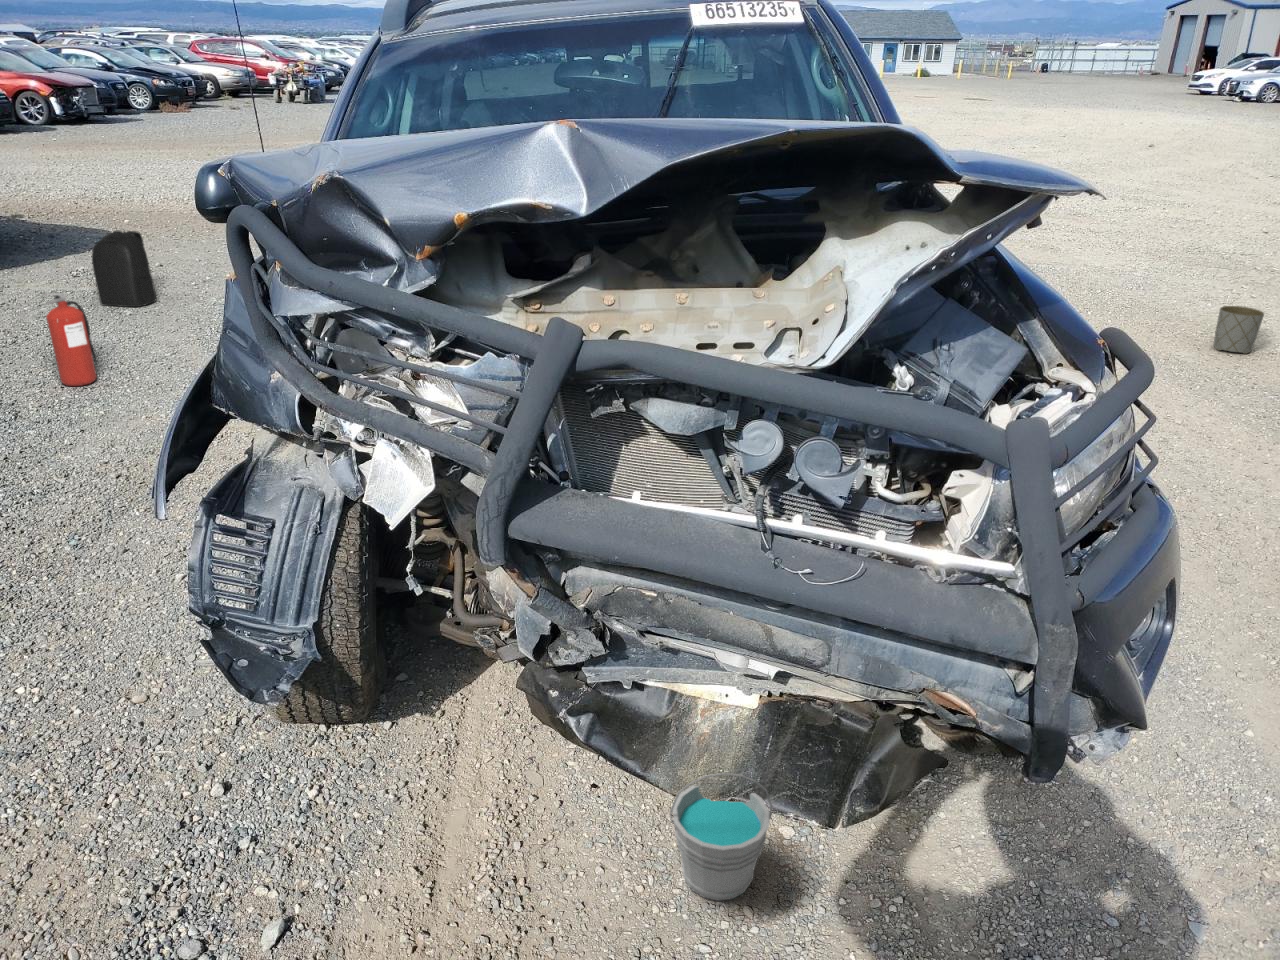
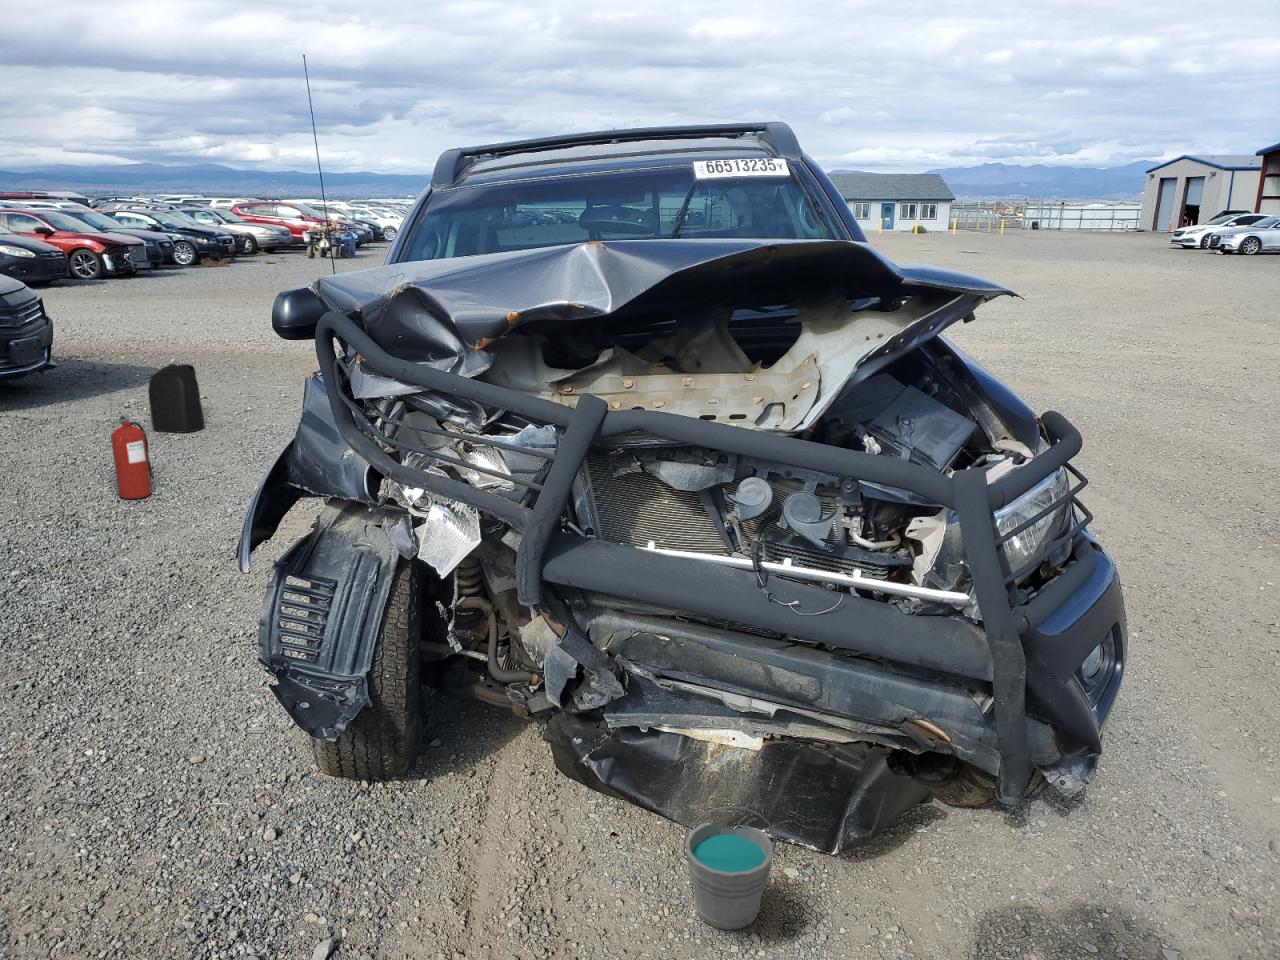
planter: present [1213,306,1264,354] -> none [1188,427,1233,471]

